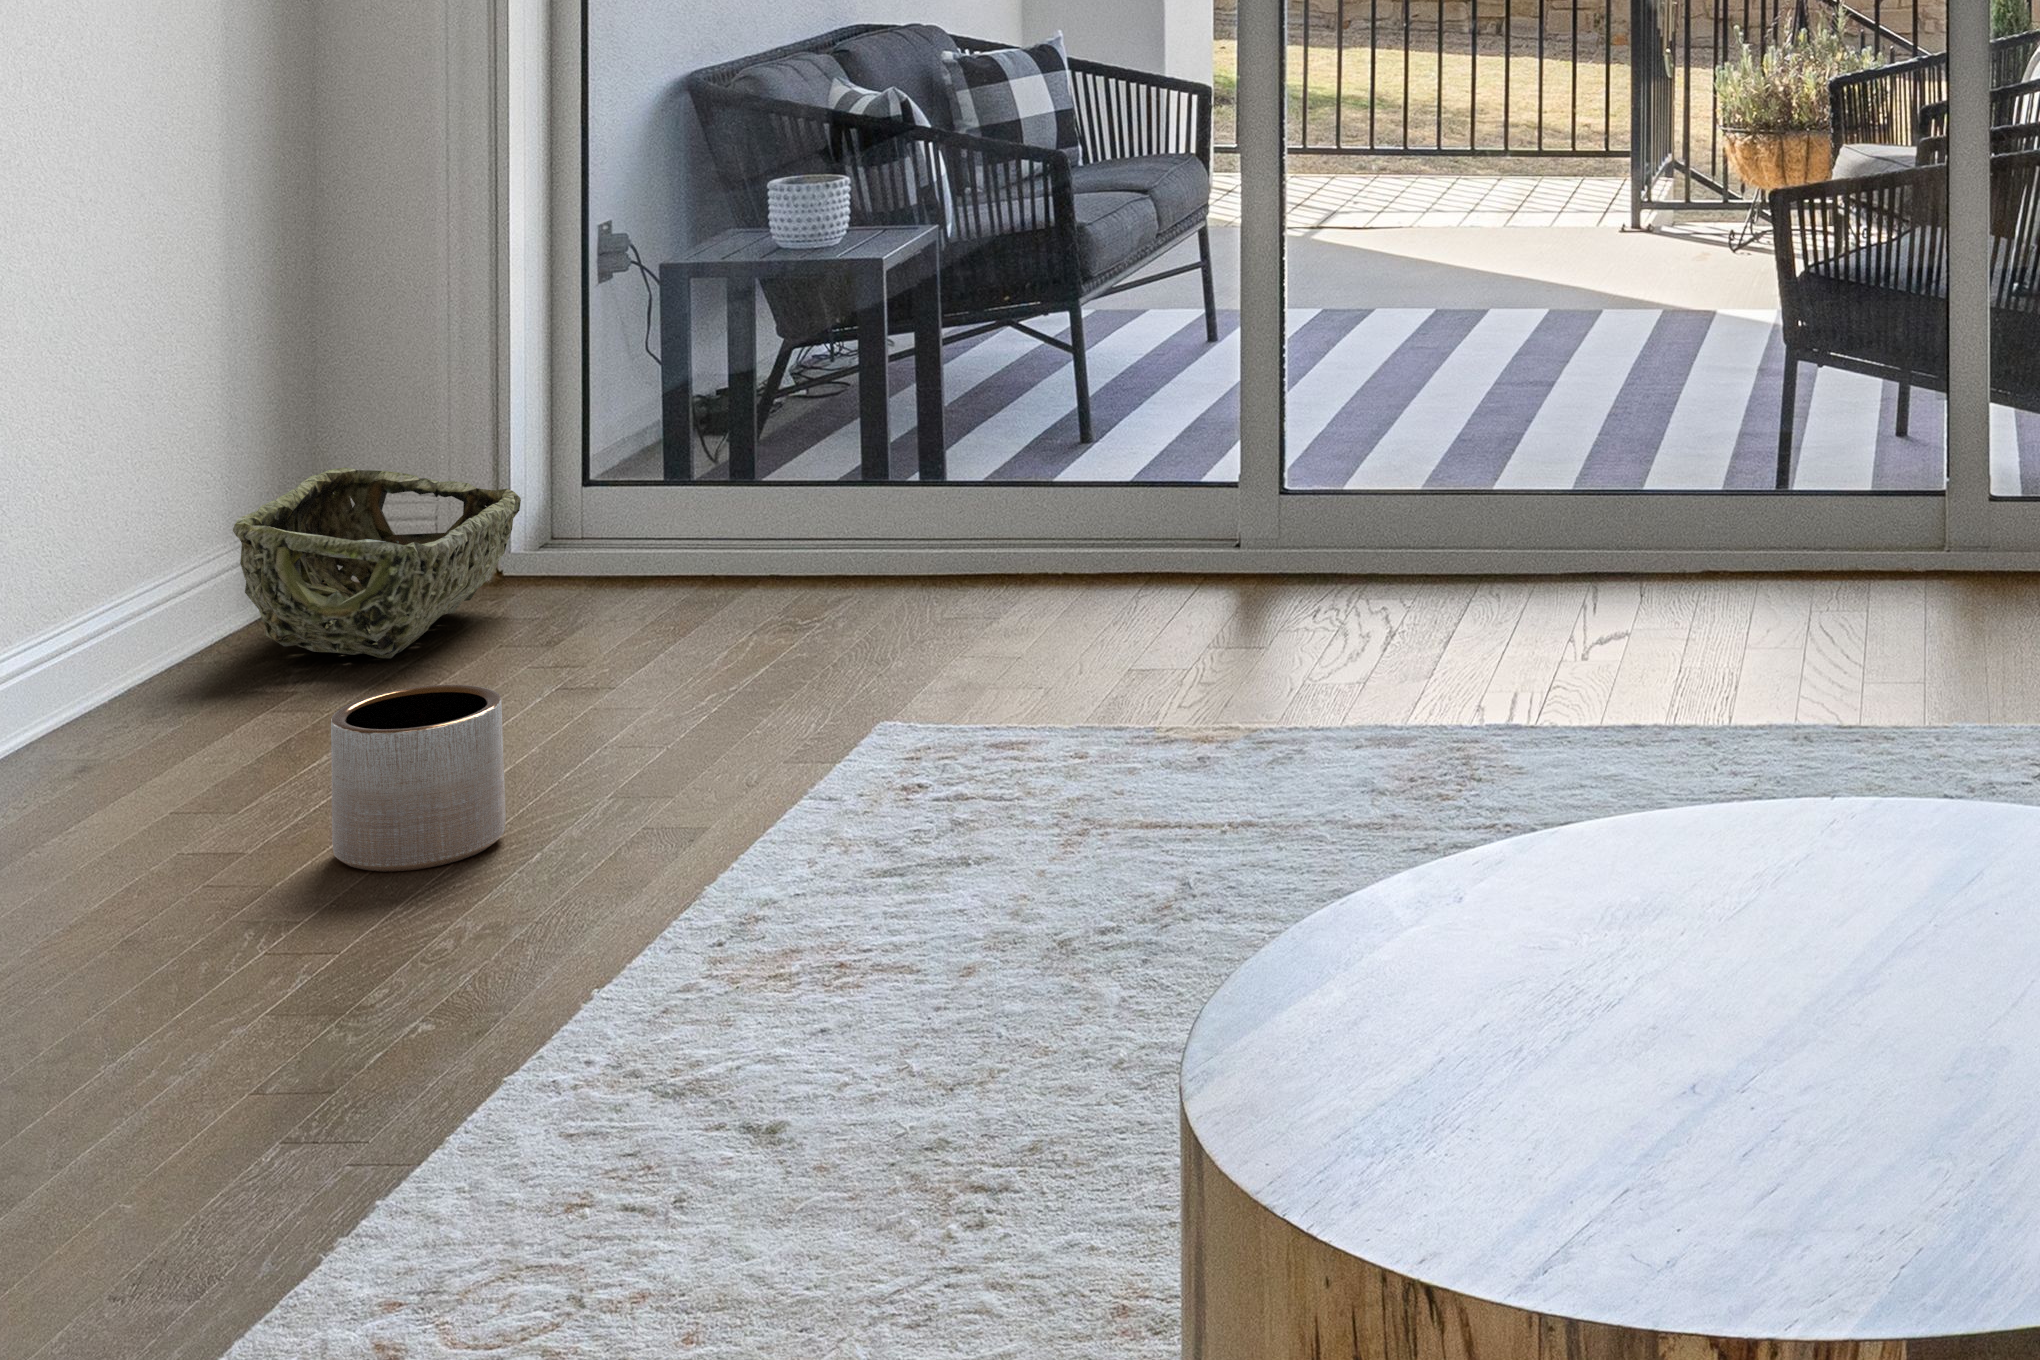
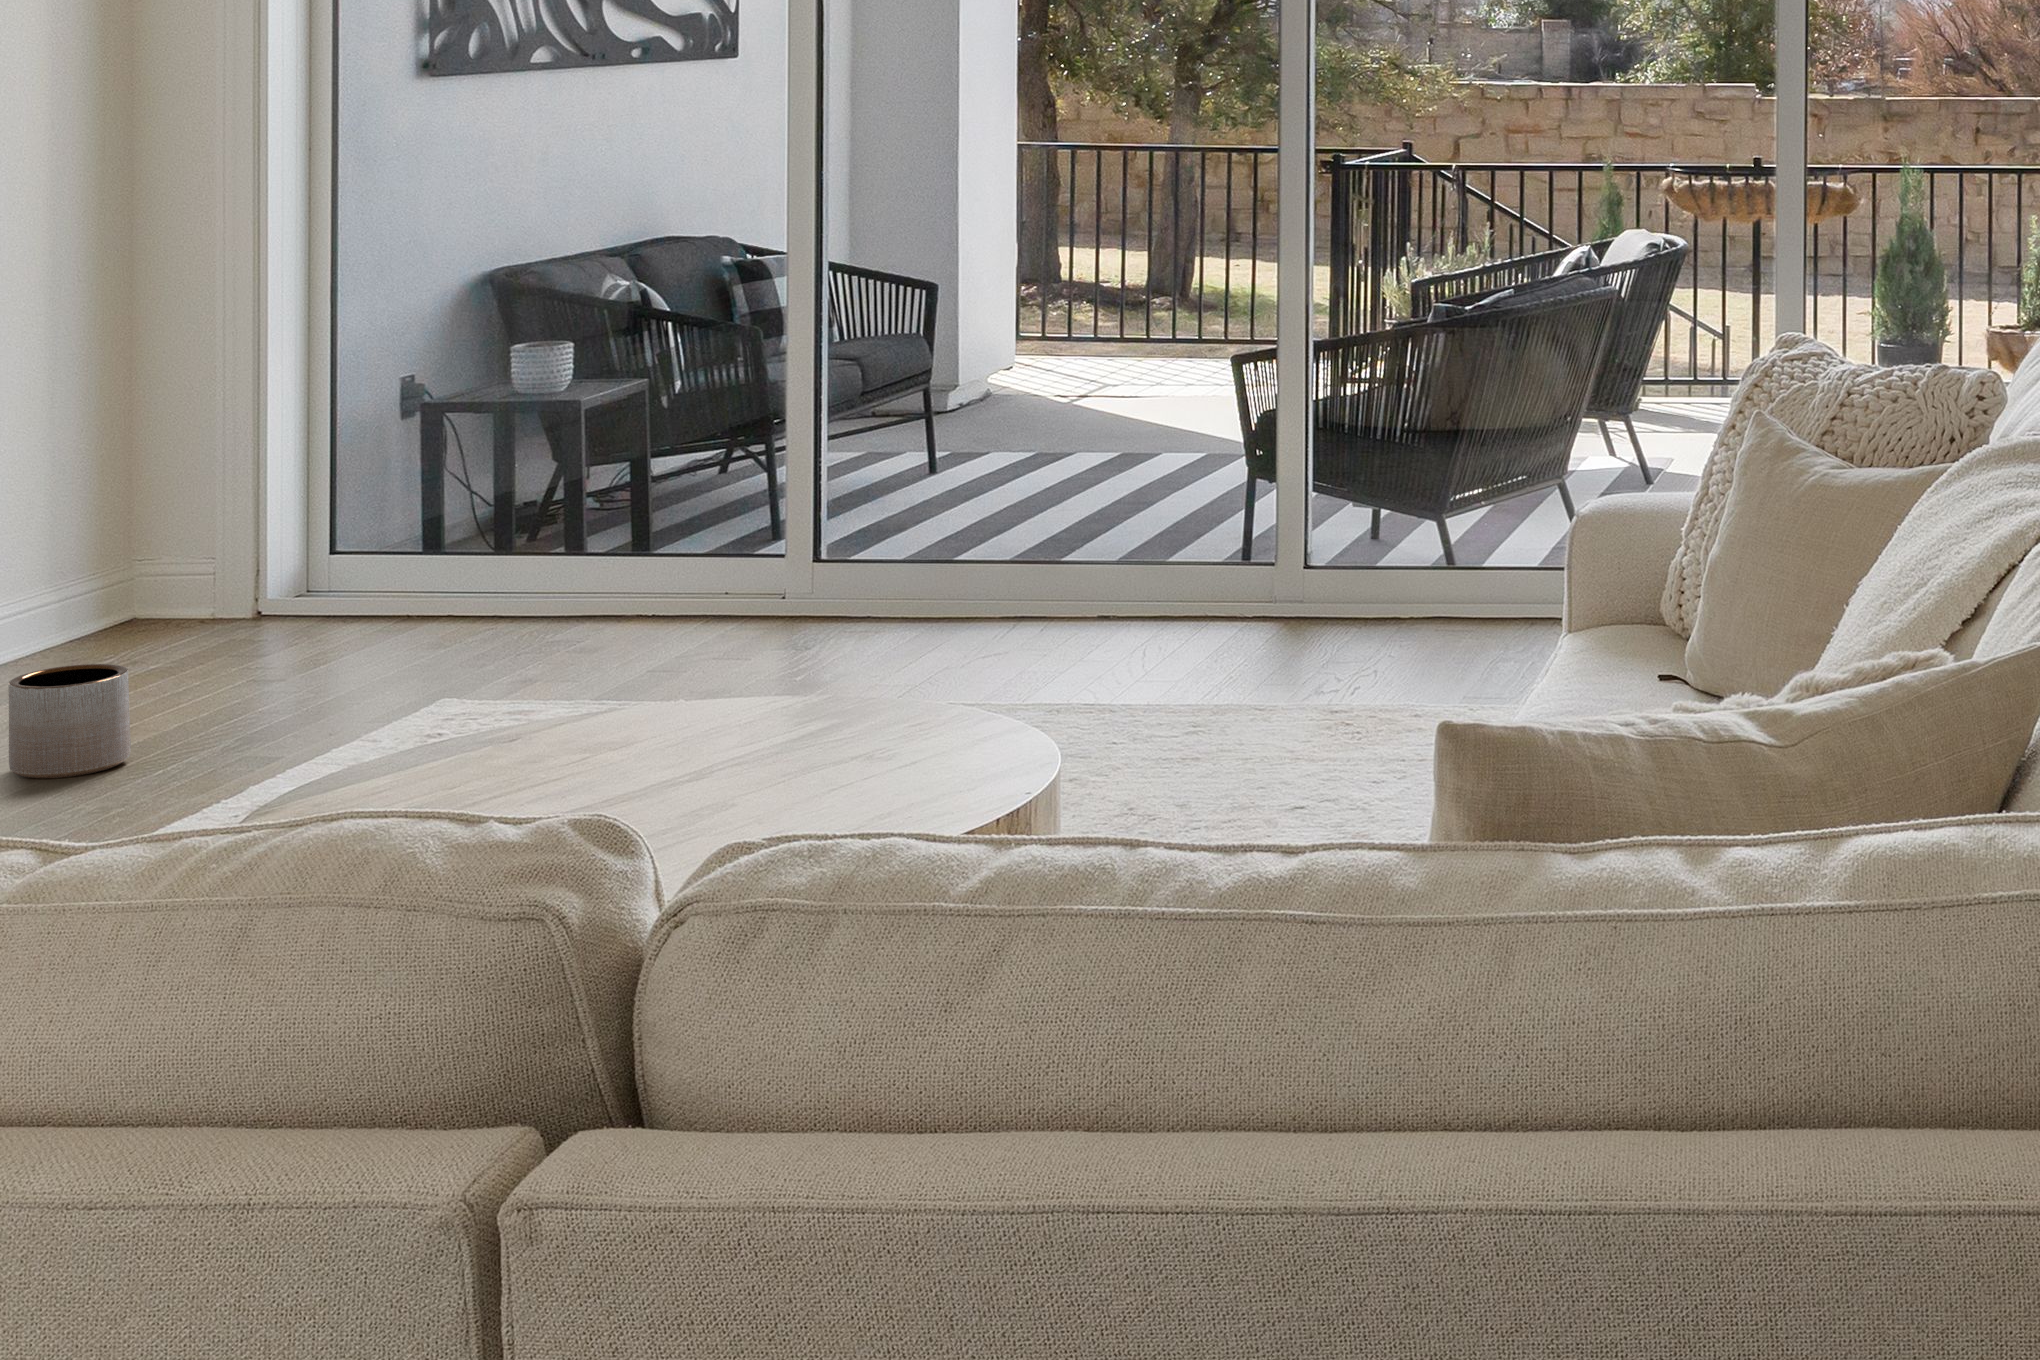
woven basket: present [233,467,521,658] -> none [36,544,264,669]

